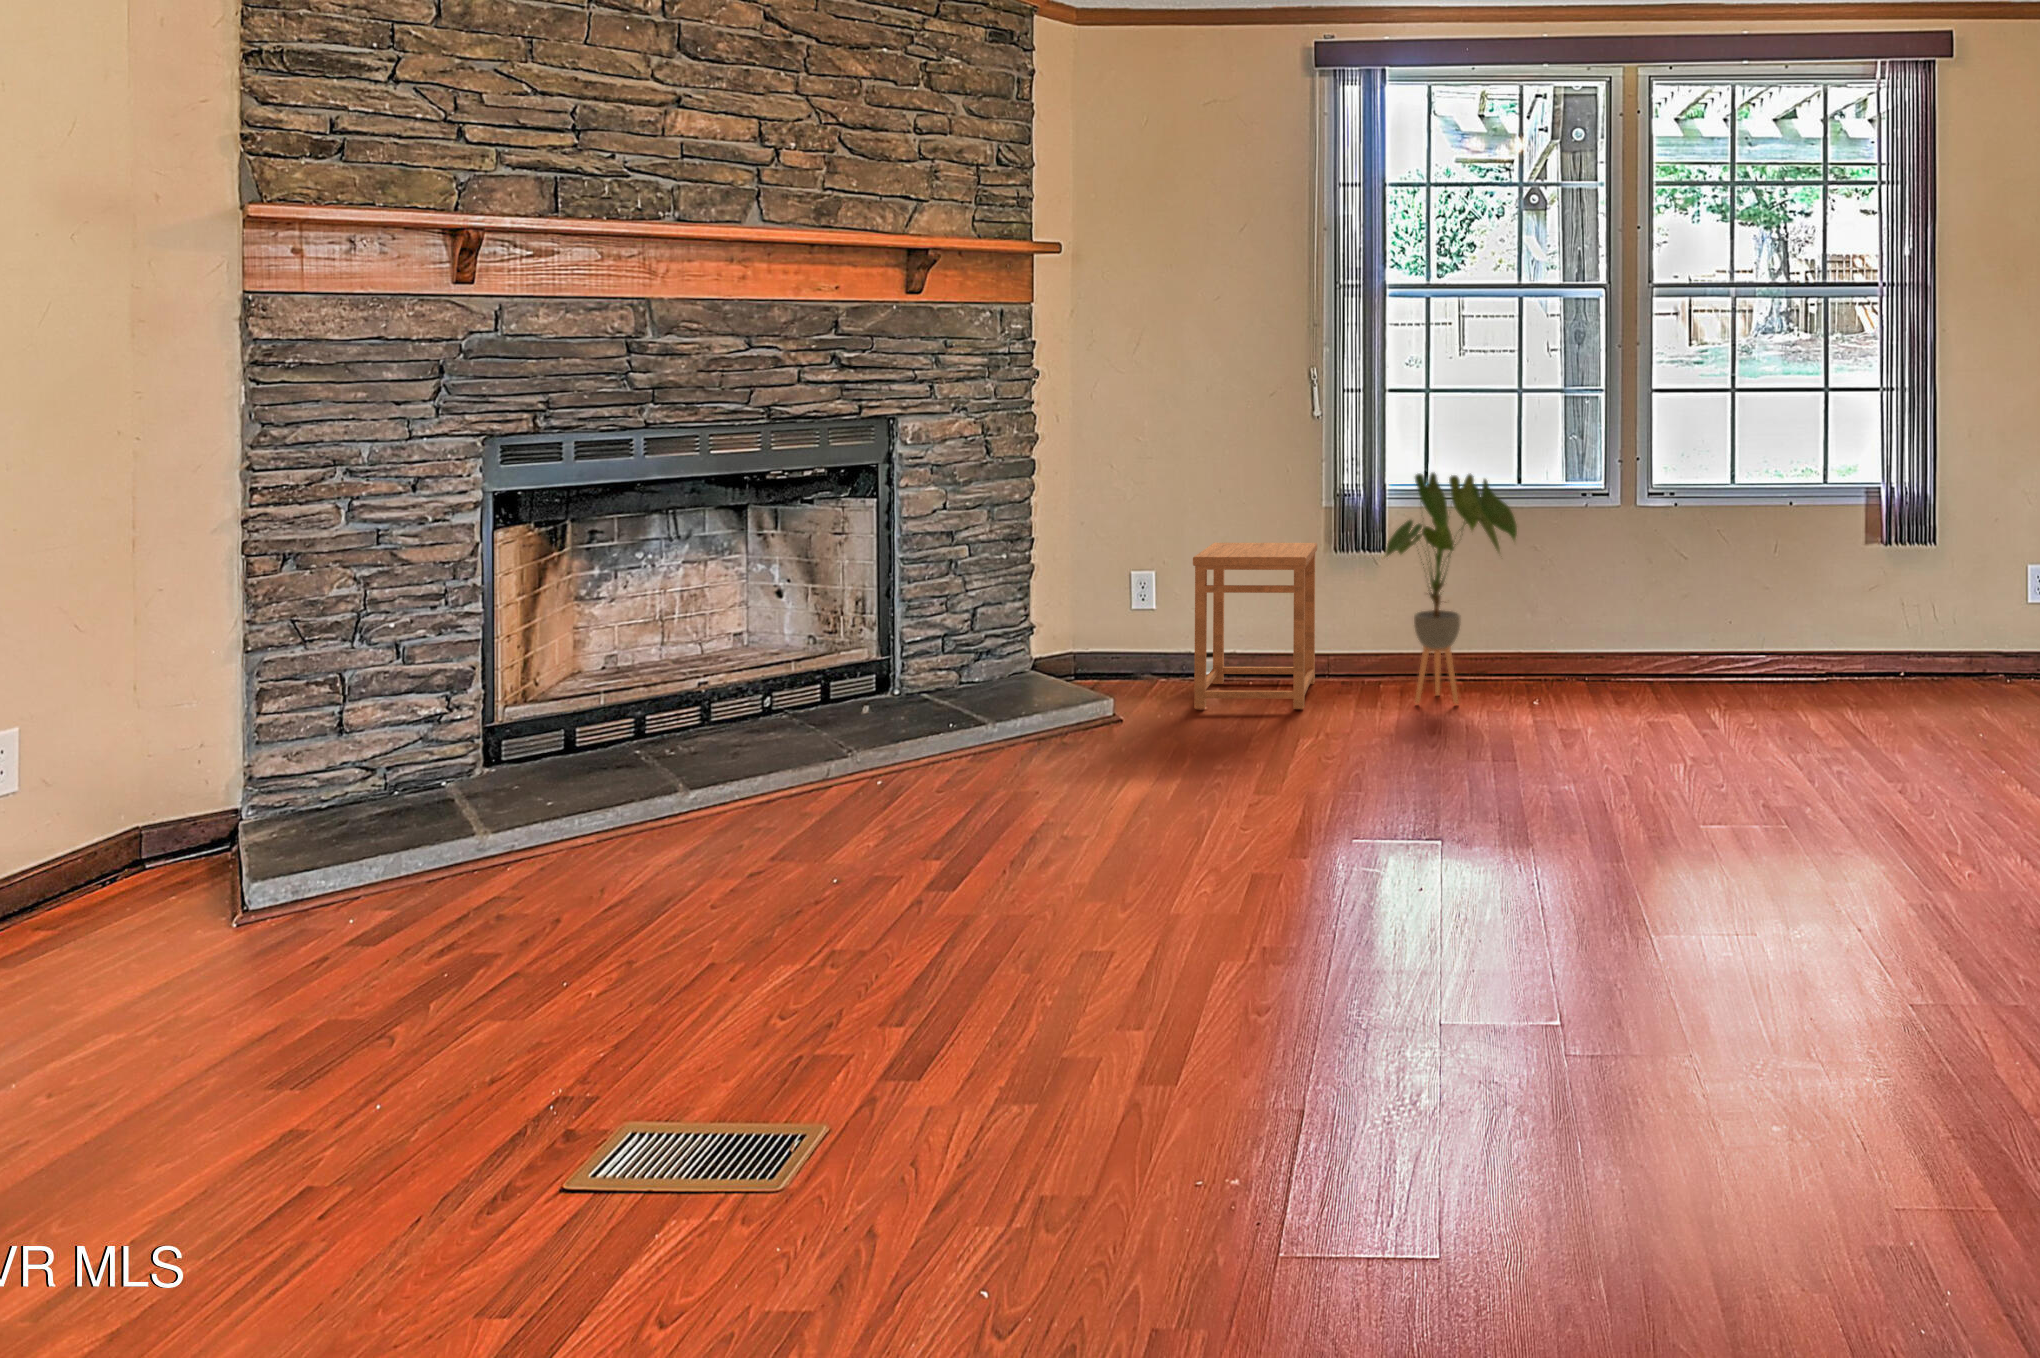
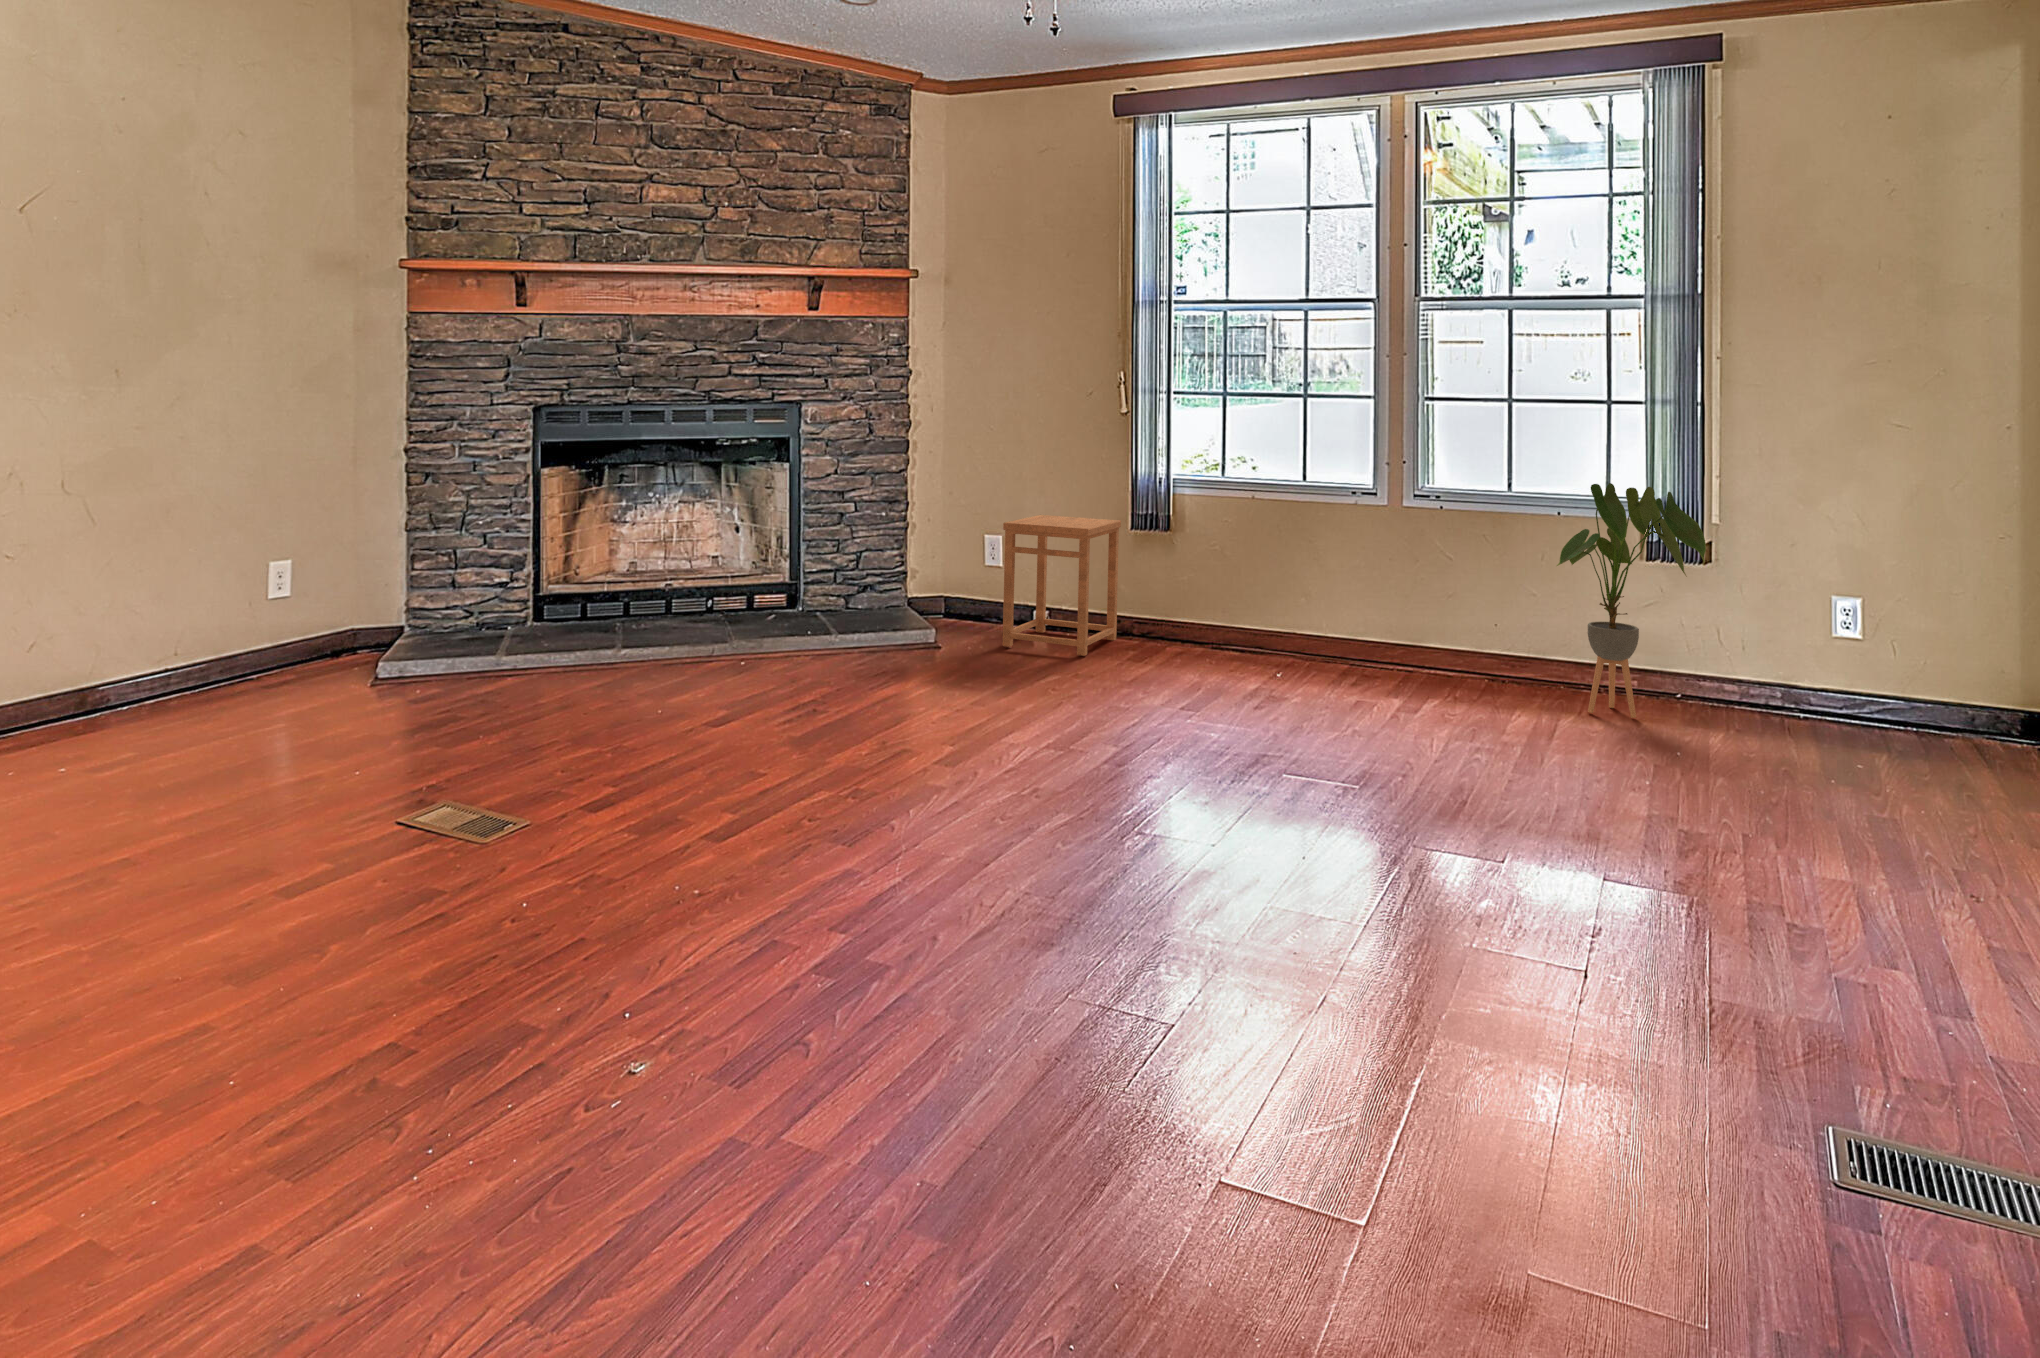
house plant: present [1385,472,1517,704] -> present [1557,483,1706,718]

